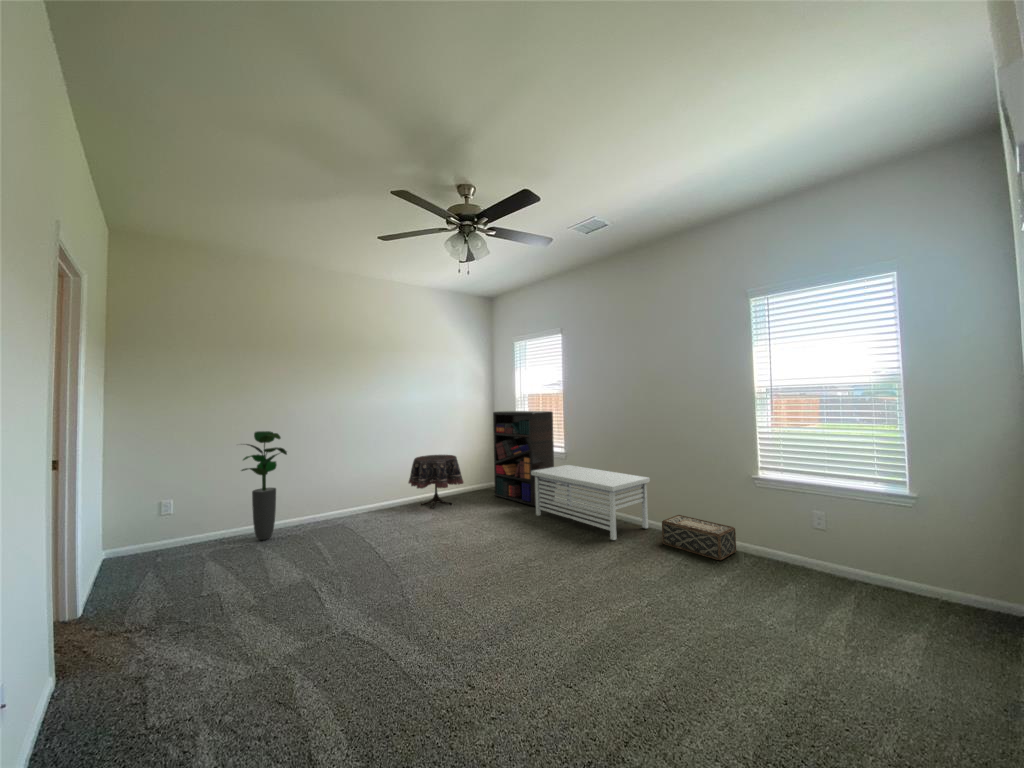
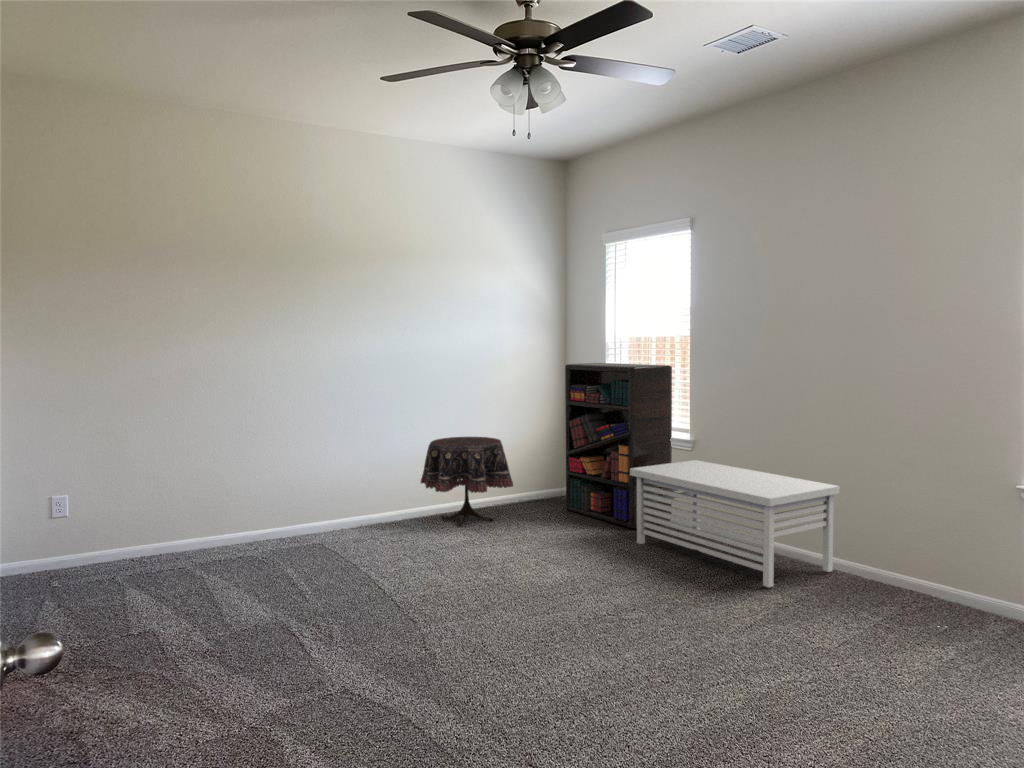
potted plant: present [242,431,287,540] -> none [154,392,234,562]
woven basket: present [662,515,736,560] -> none [854,550,984,626]

